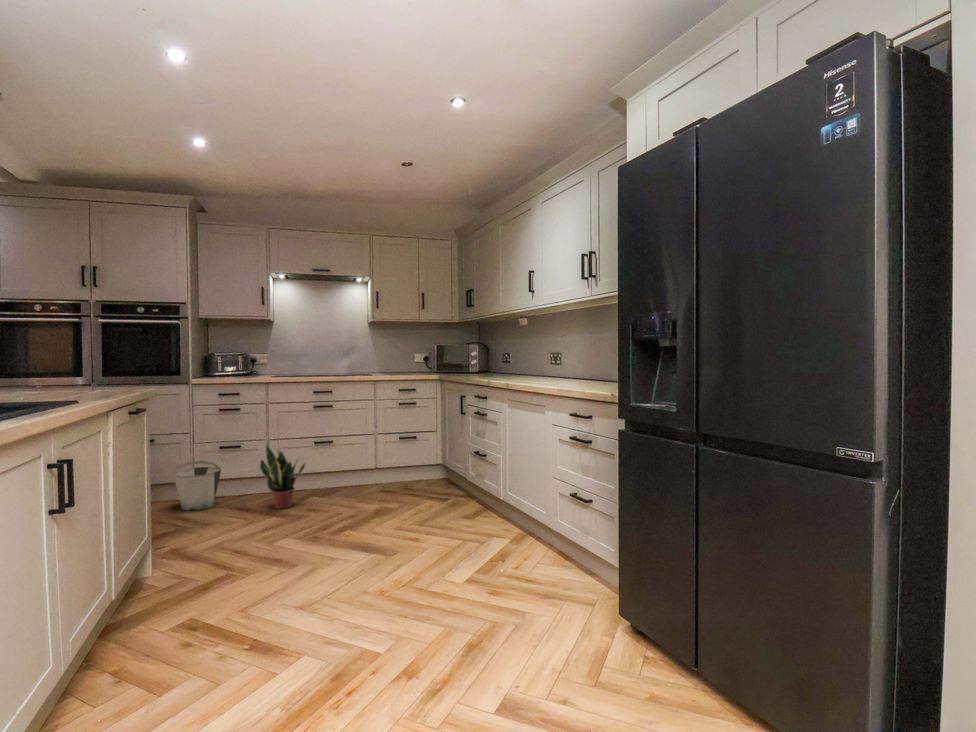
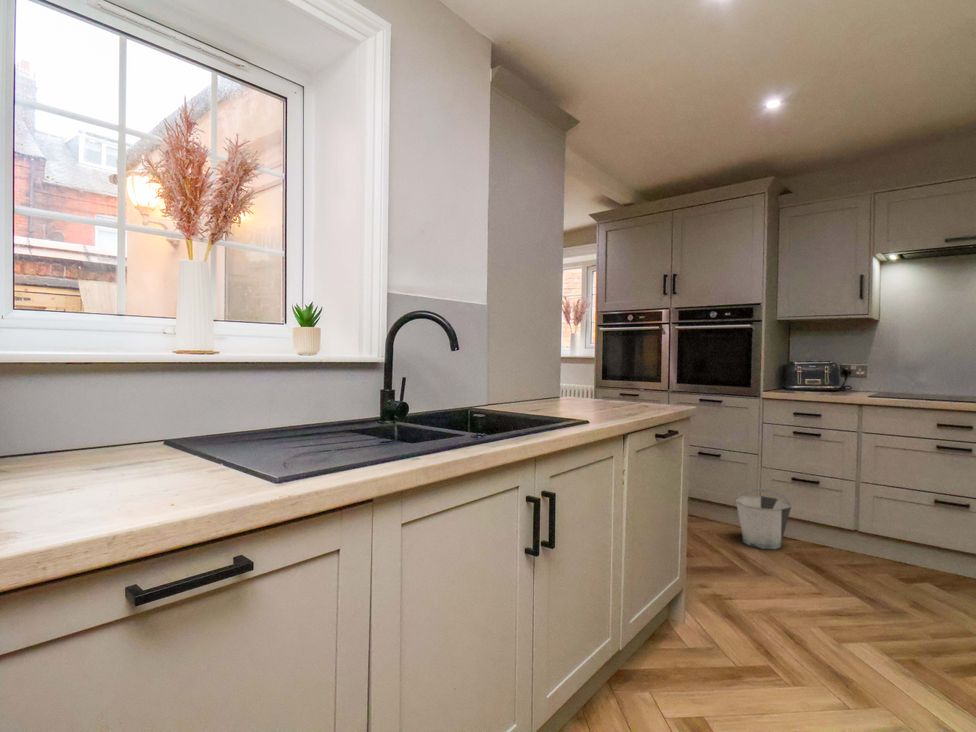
potted plant: present [260,445,305,508] -> none [842,489,915,585]

